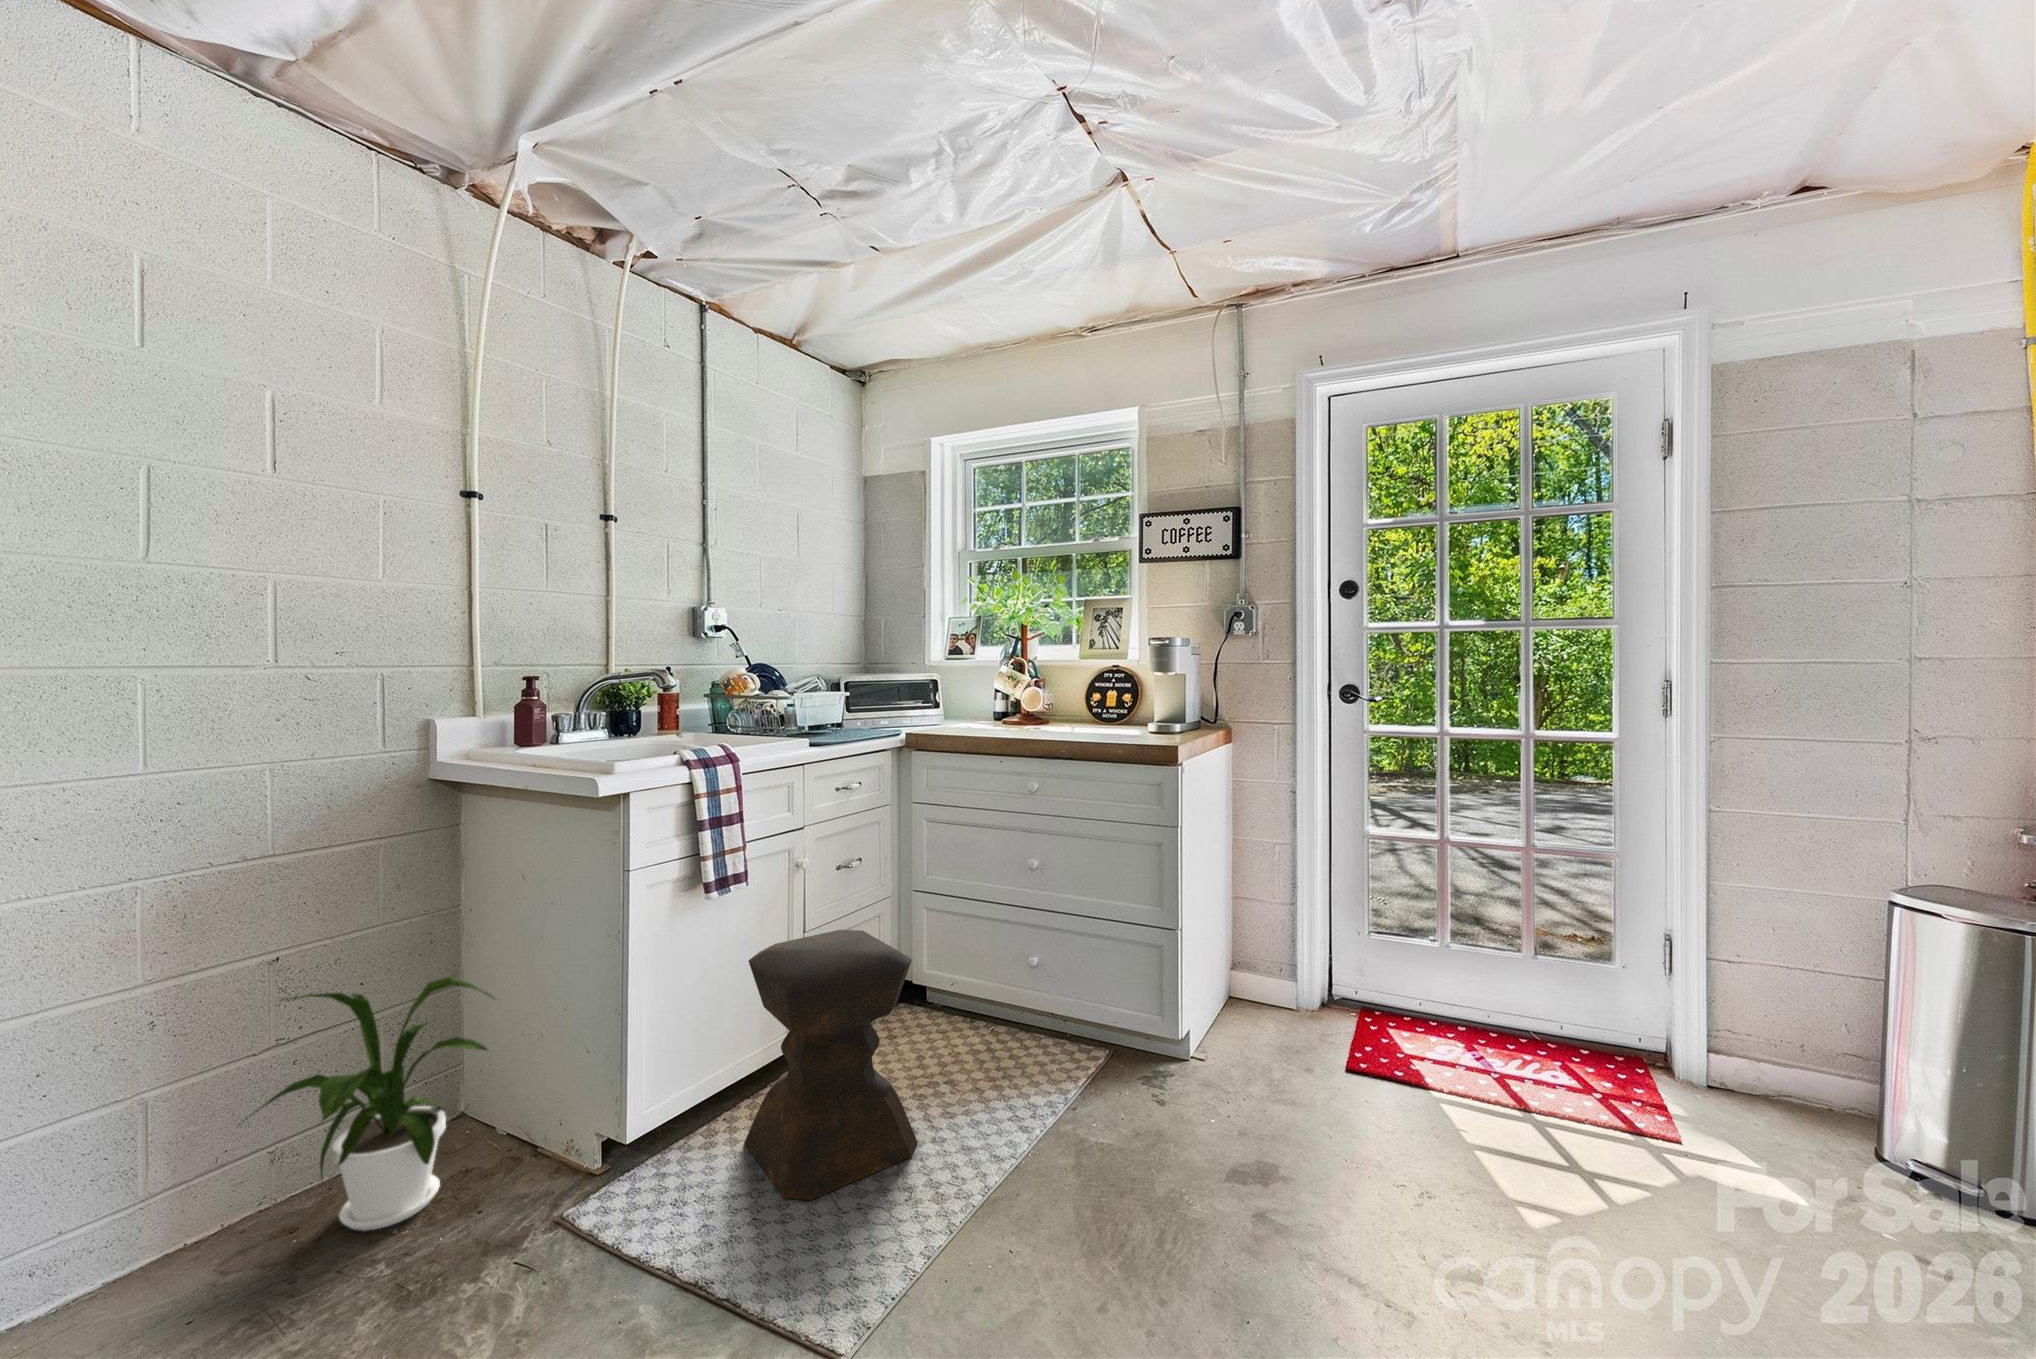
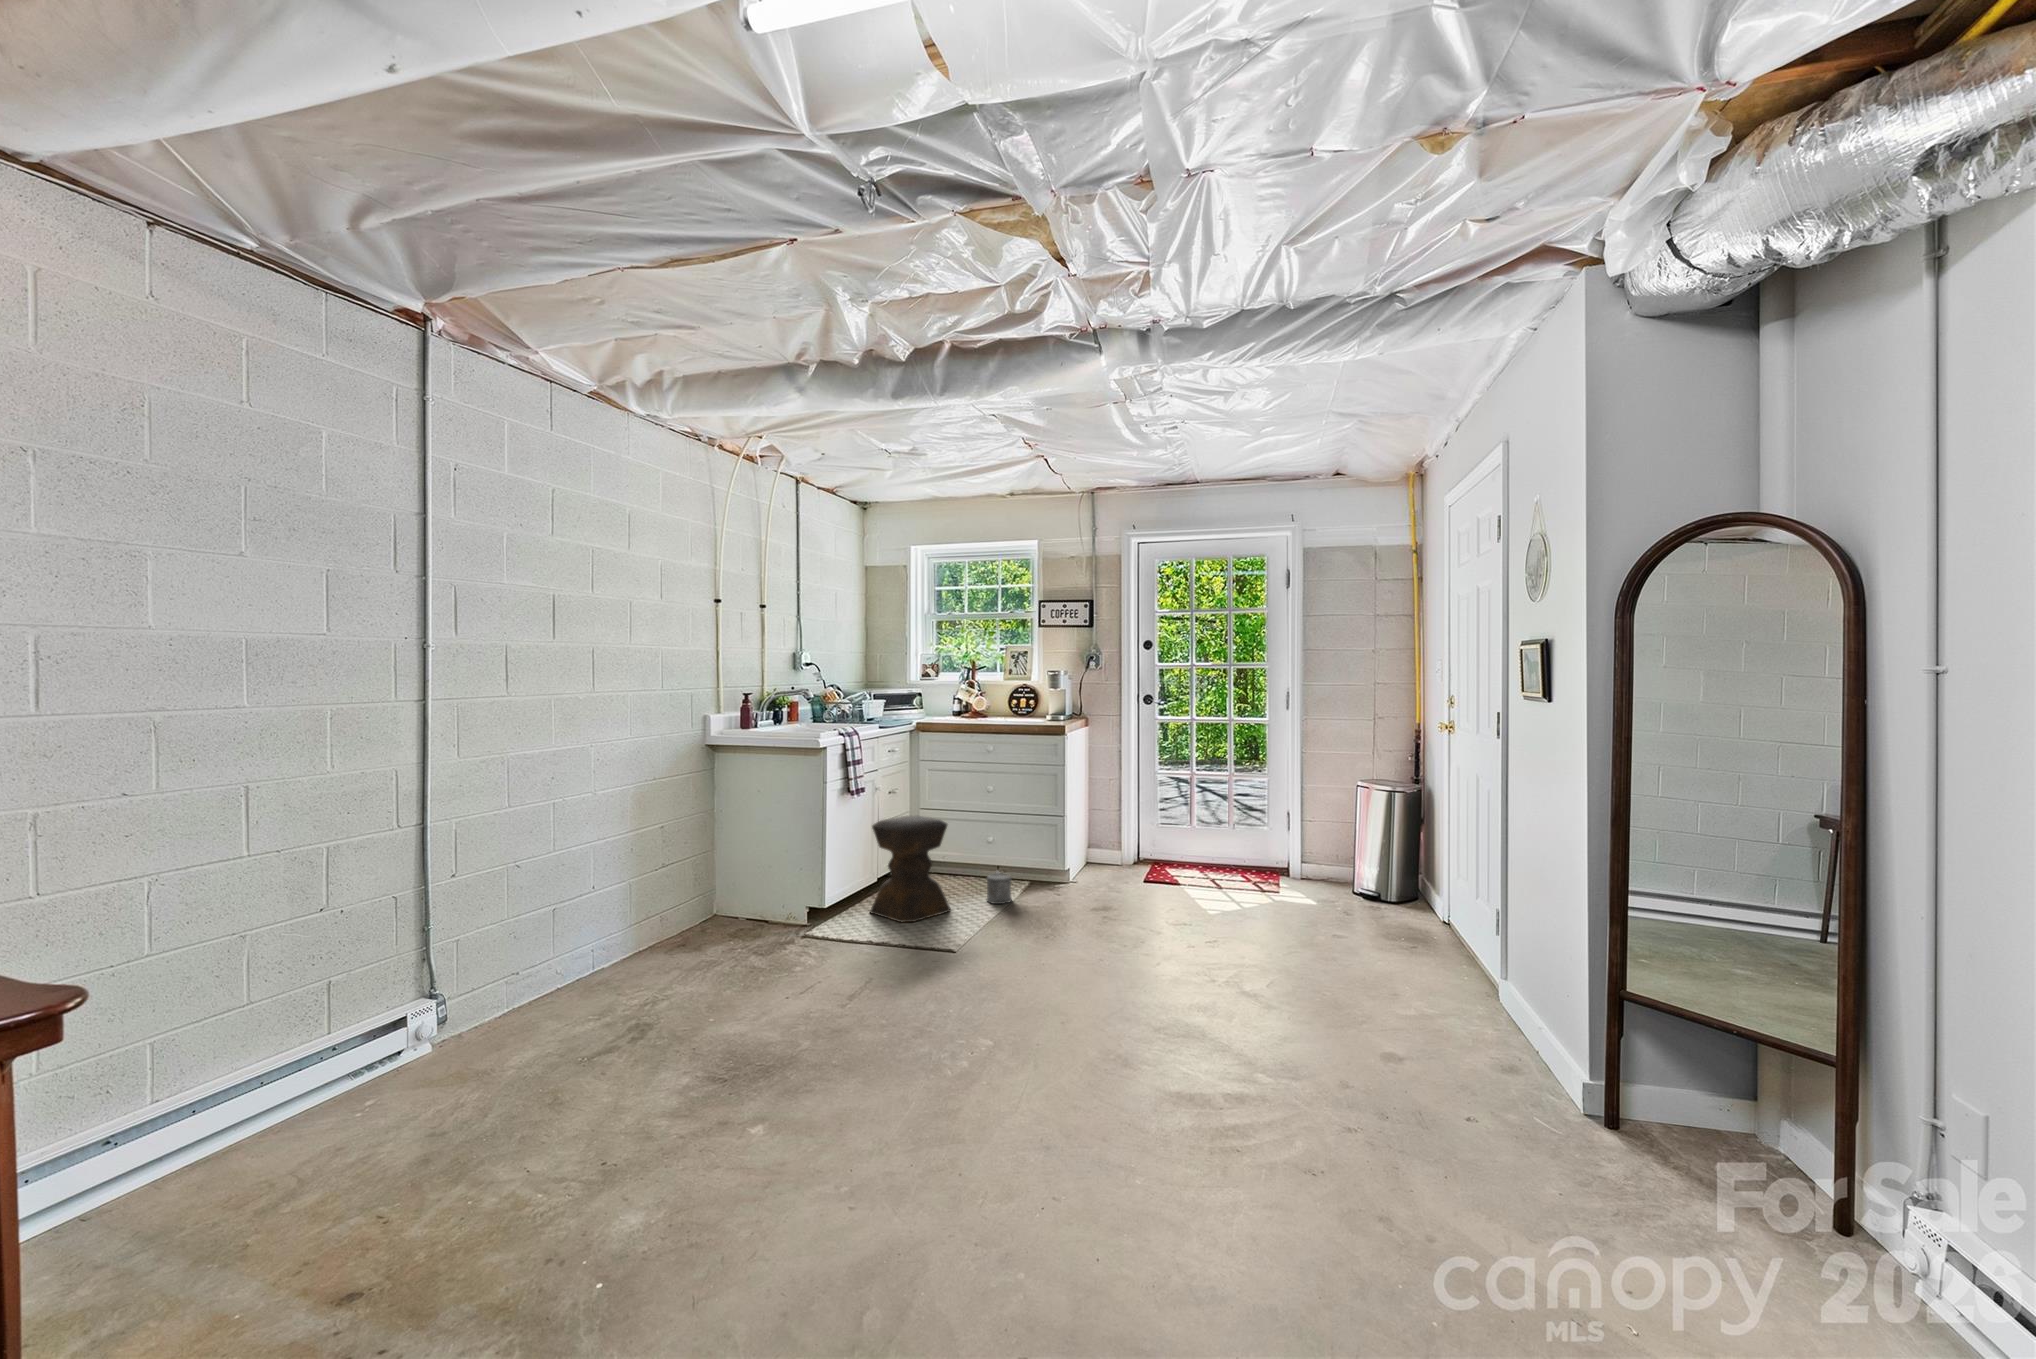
house plant: present [258,977,493,1230] -> none [662,832,769,939]
watering can: none [1003,1044,1057,1135] -> present [987,871,1012,904]

